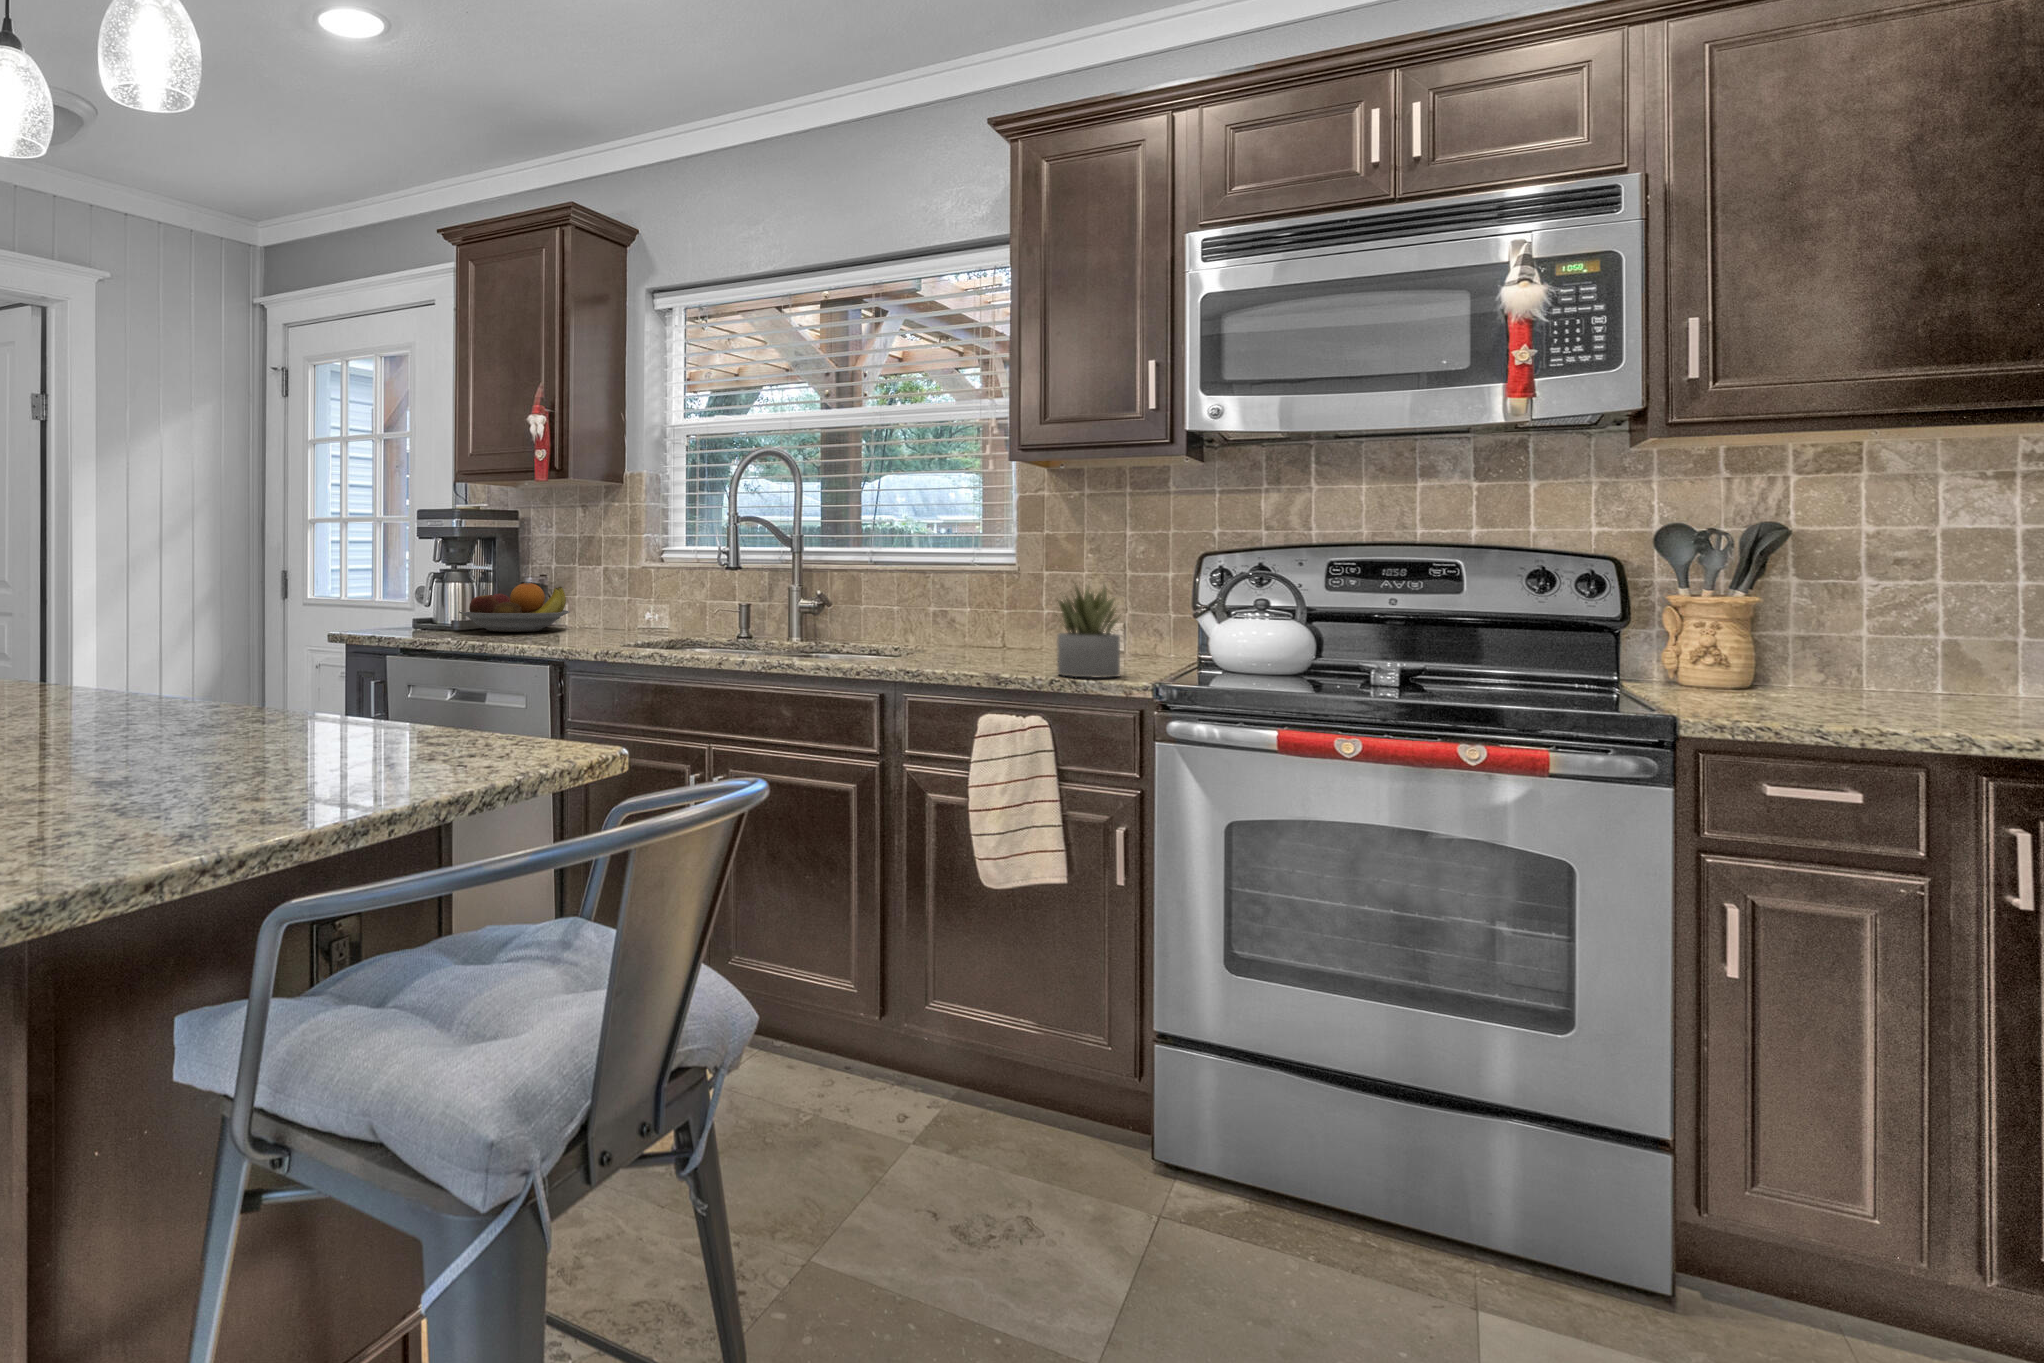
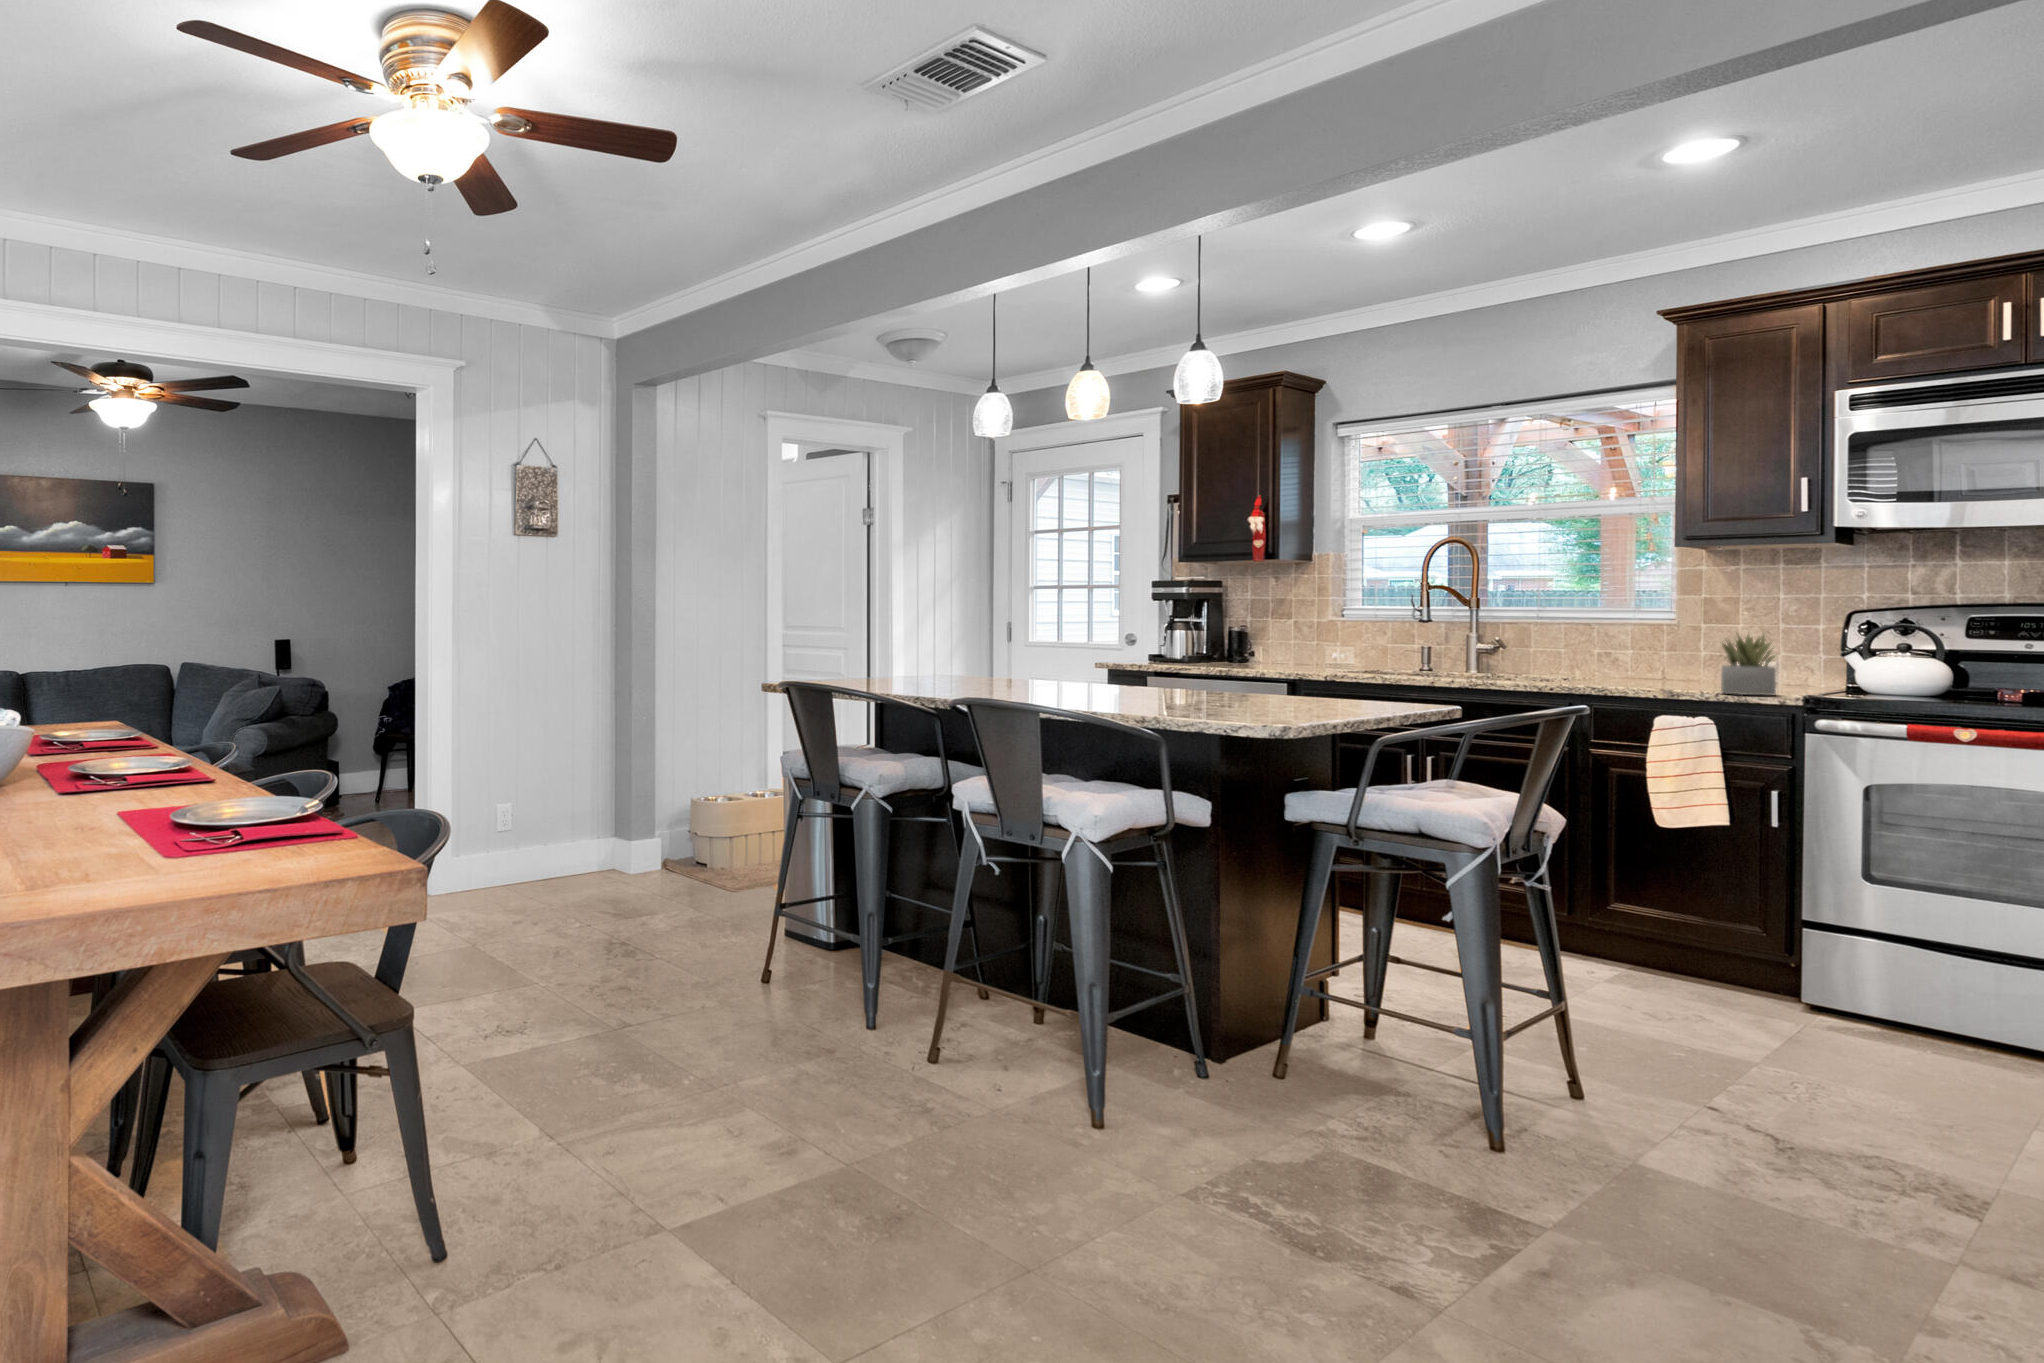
fruit bowl: present [459,583,570,632] -> none [1183,632,1268,665]

